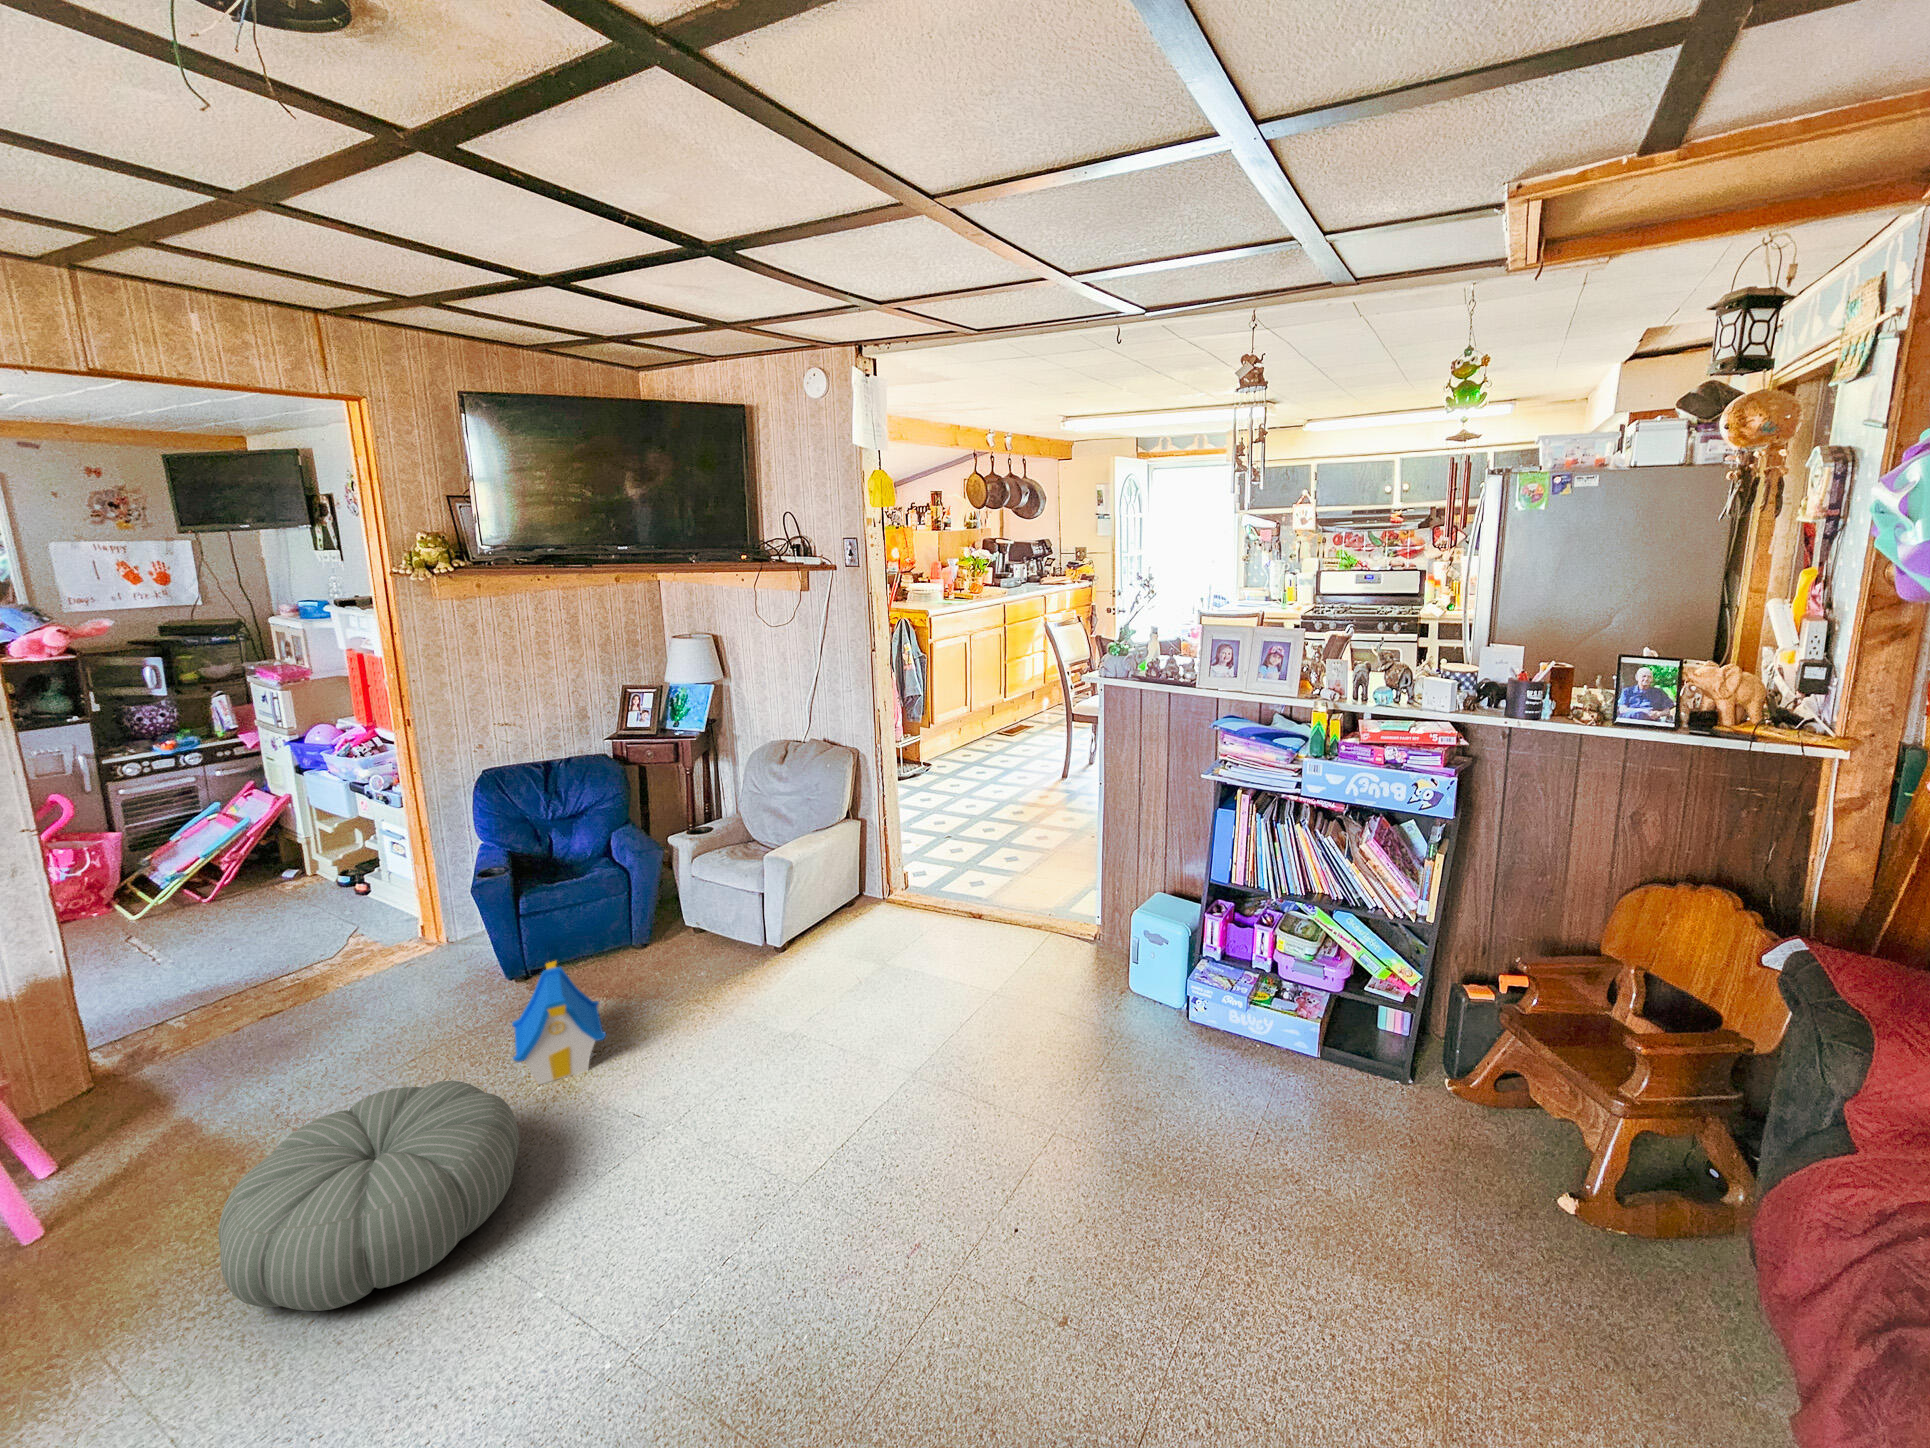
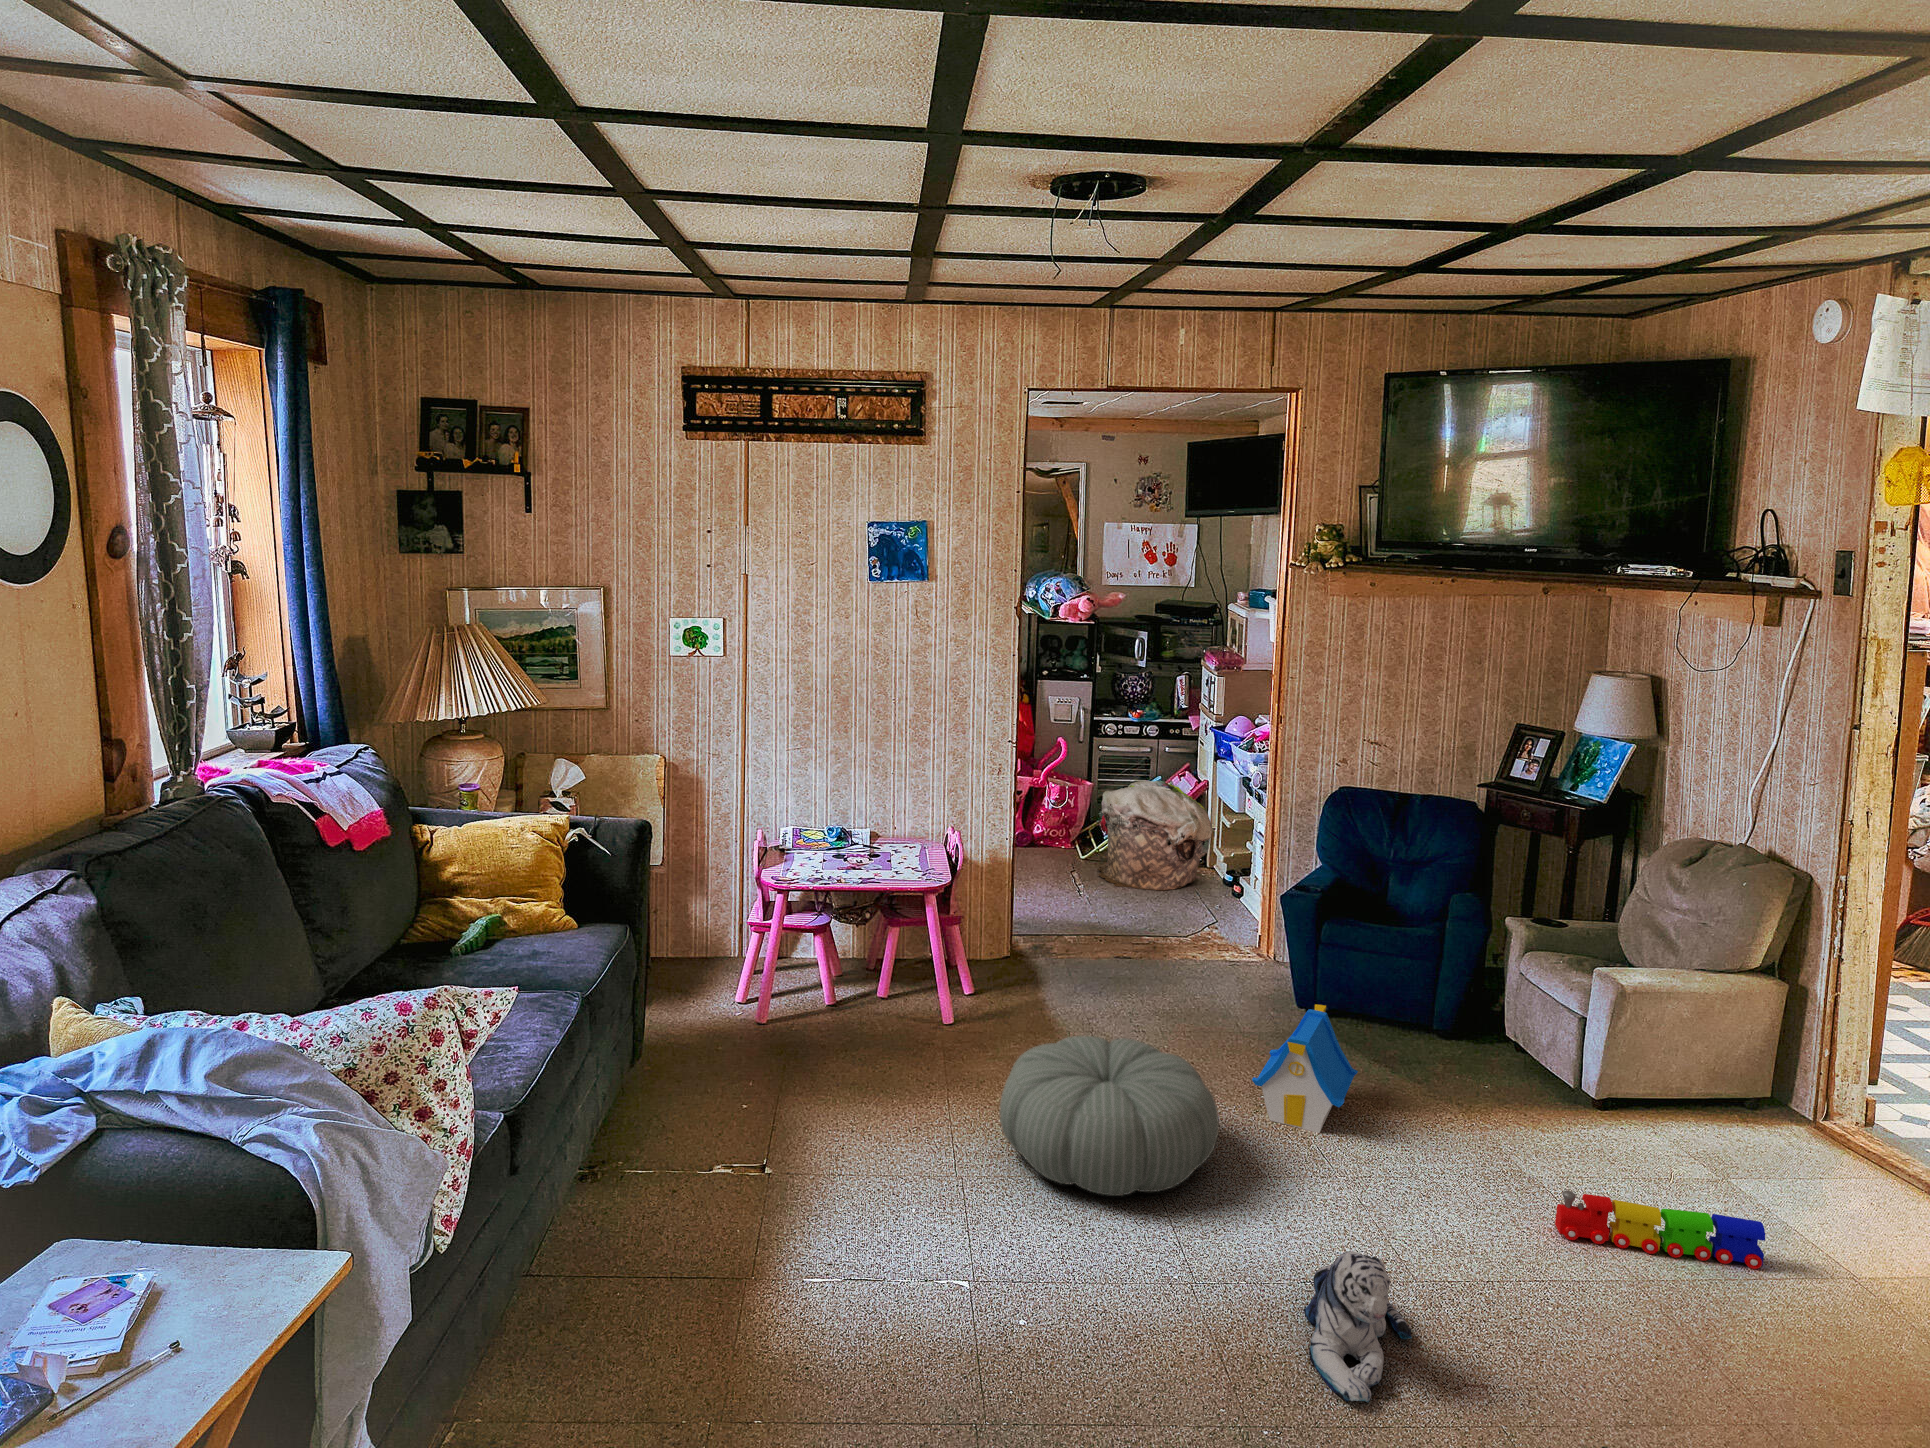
laundry basket: none [155,809,321,935] -> present [1097,781,1212,891]
toy train: none [790,966,899,1042] -> present [1555,1190,1765,1269]
plush toy: none [681,1149,780,1283] -> present [1303,1251,1412,1402]

